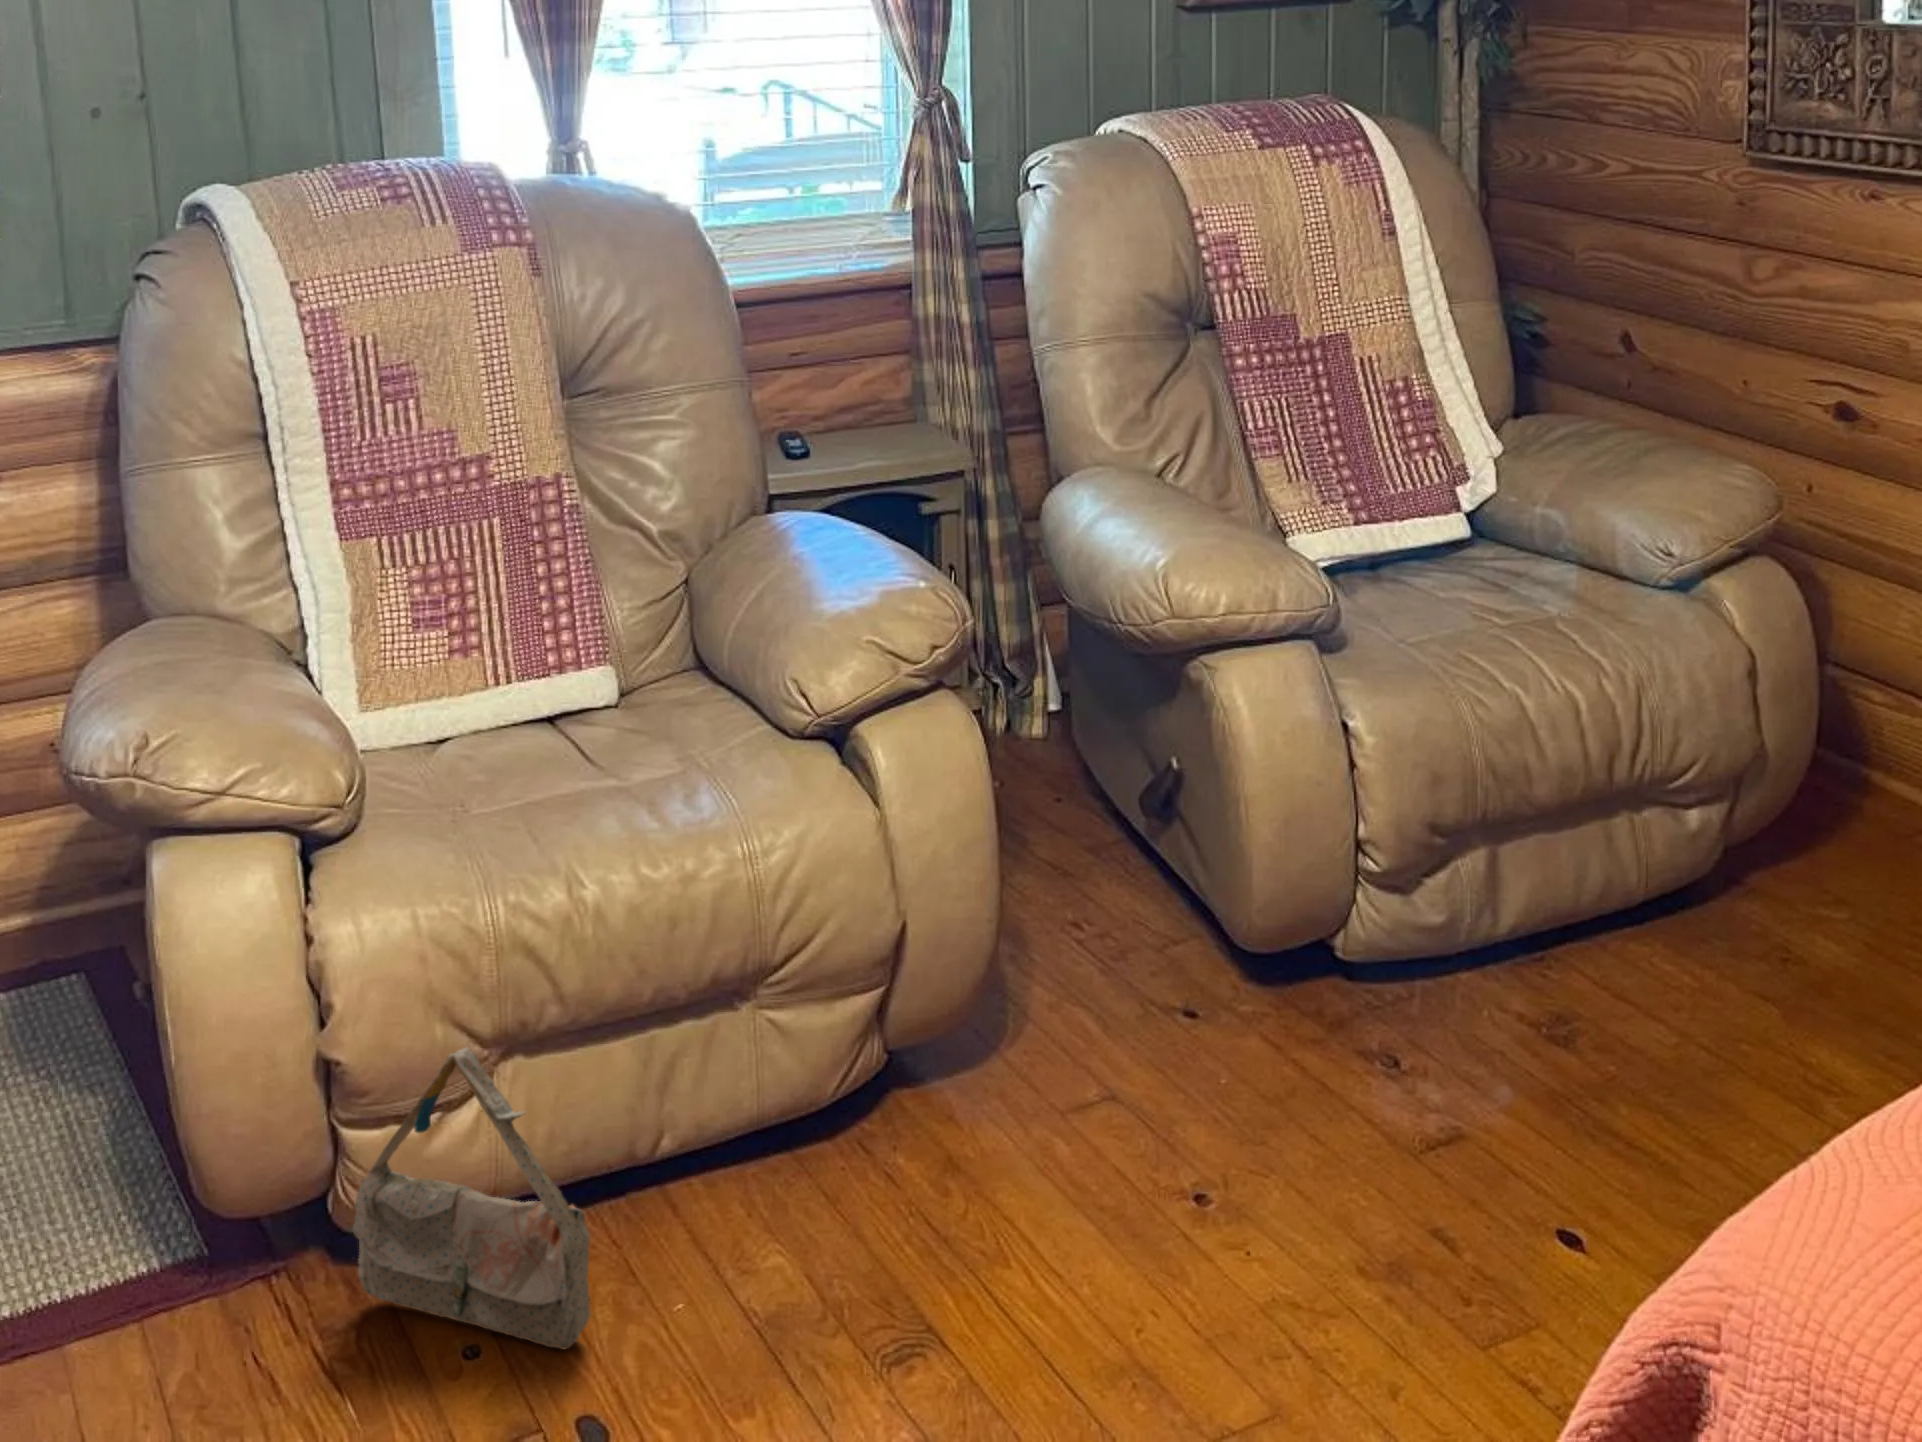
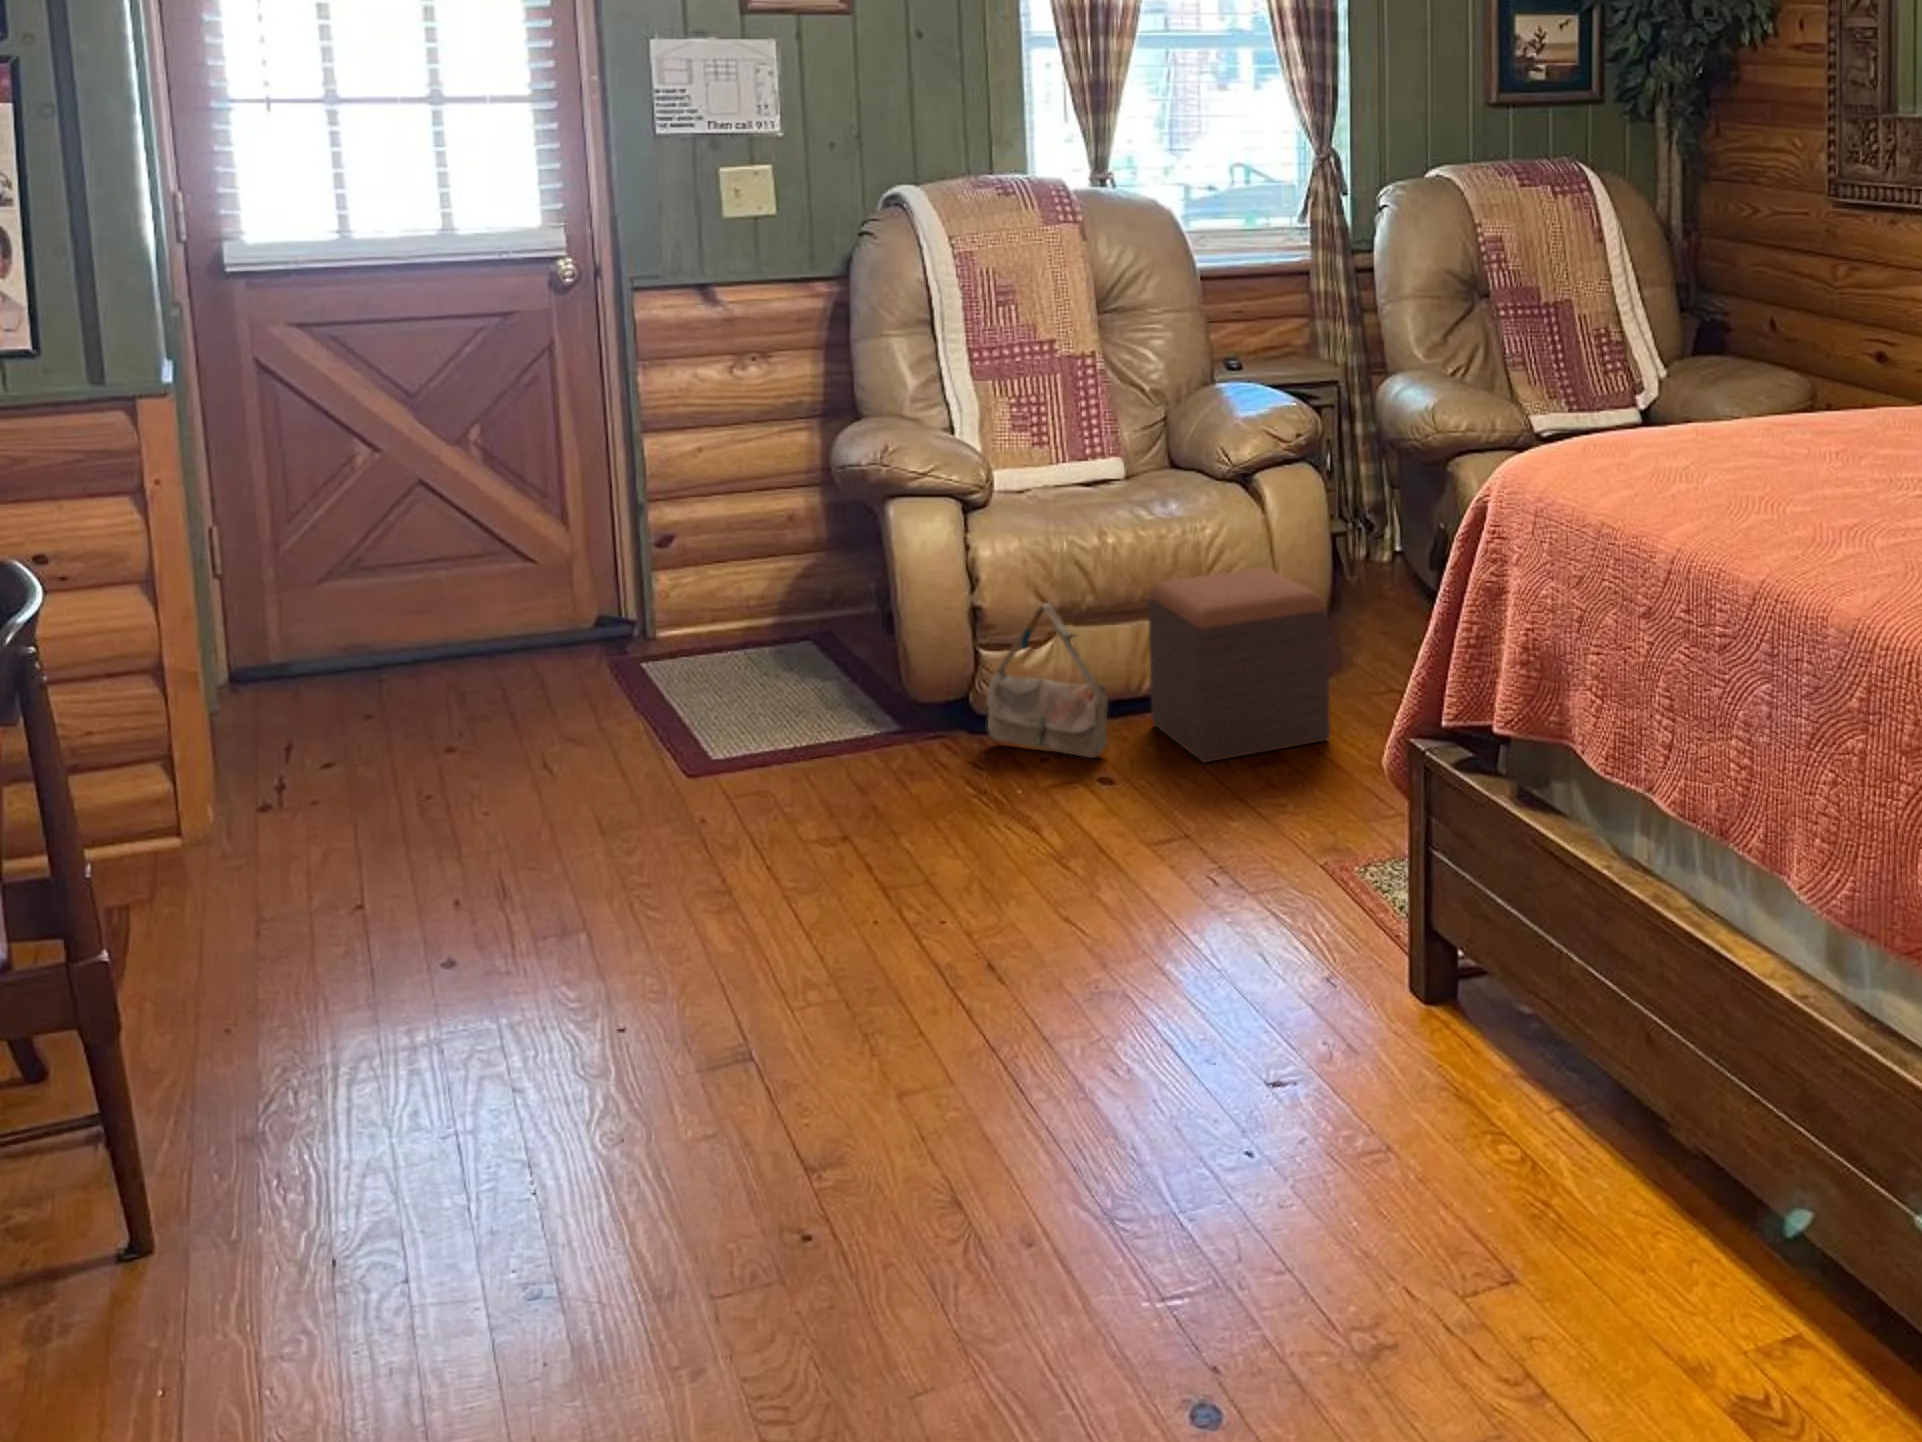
footstool: none [664,915,1020,1361] -> present [1148,568,1330,762]

